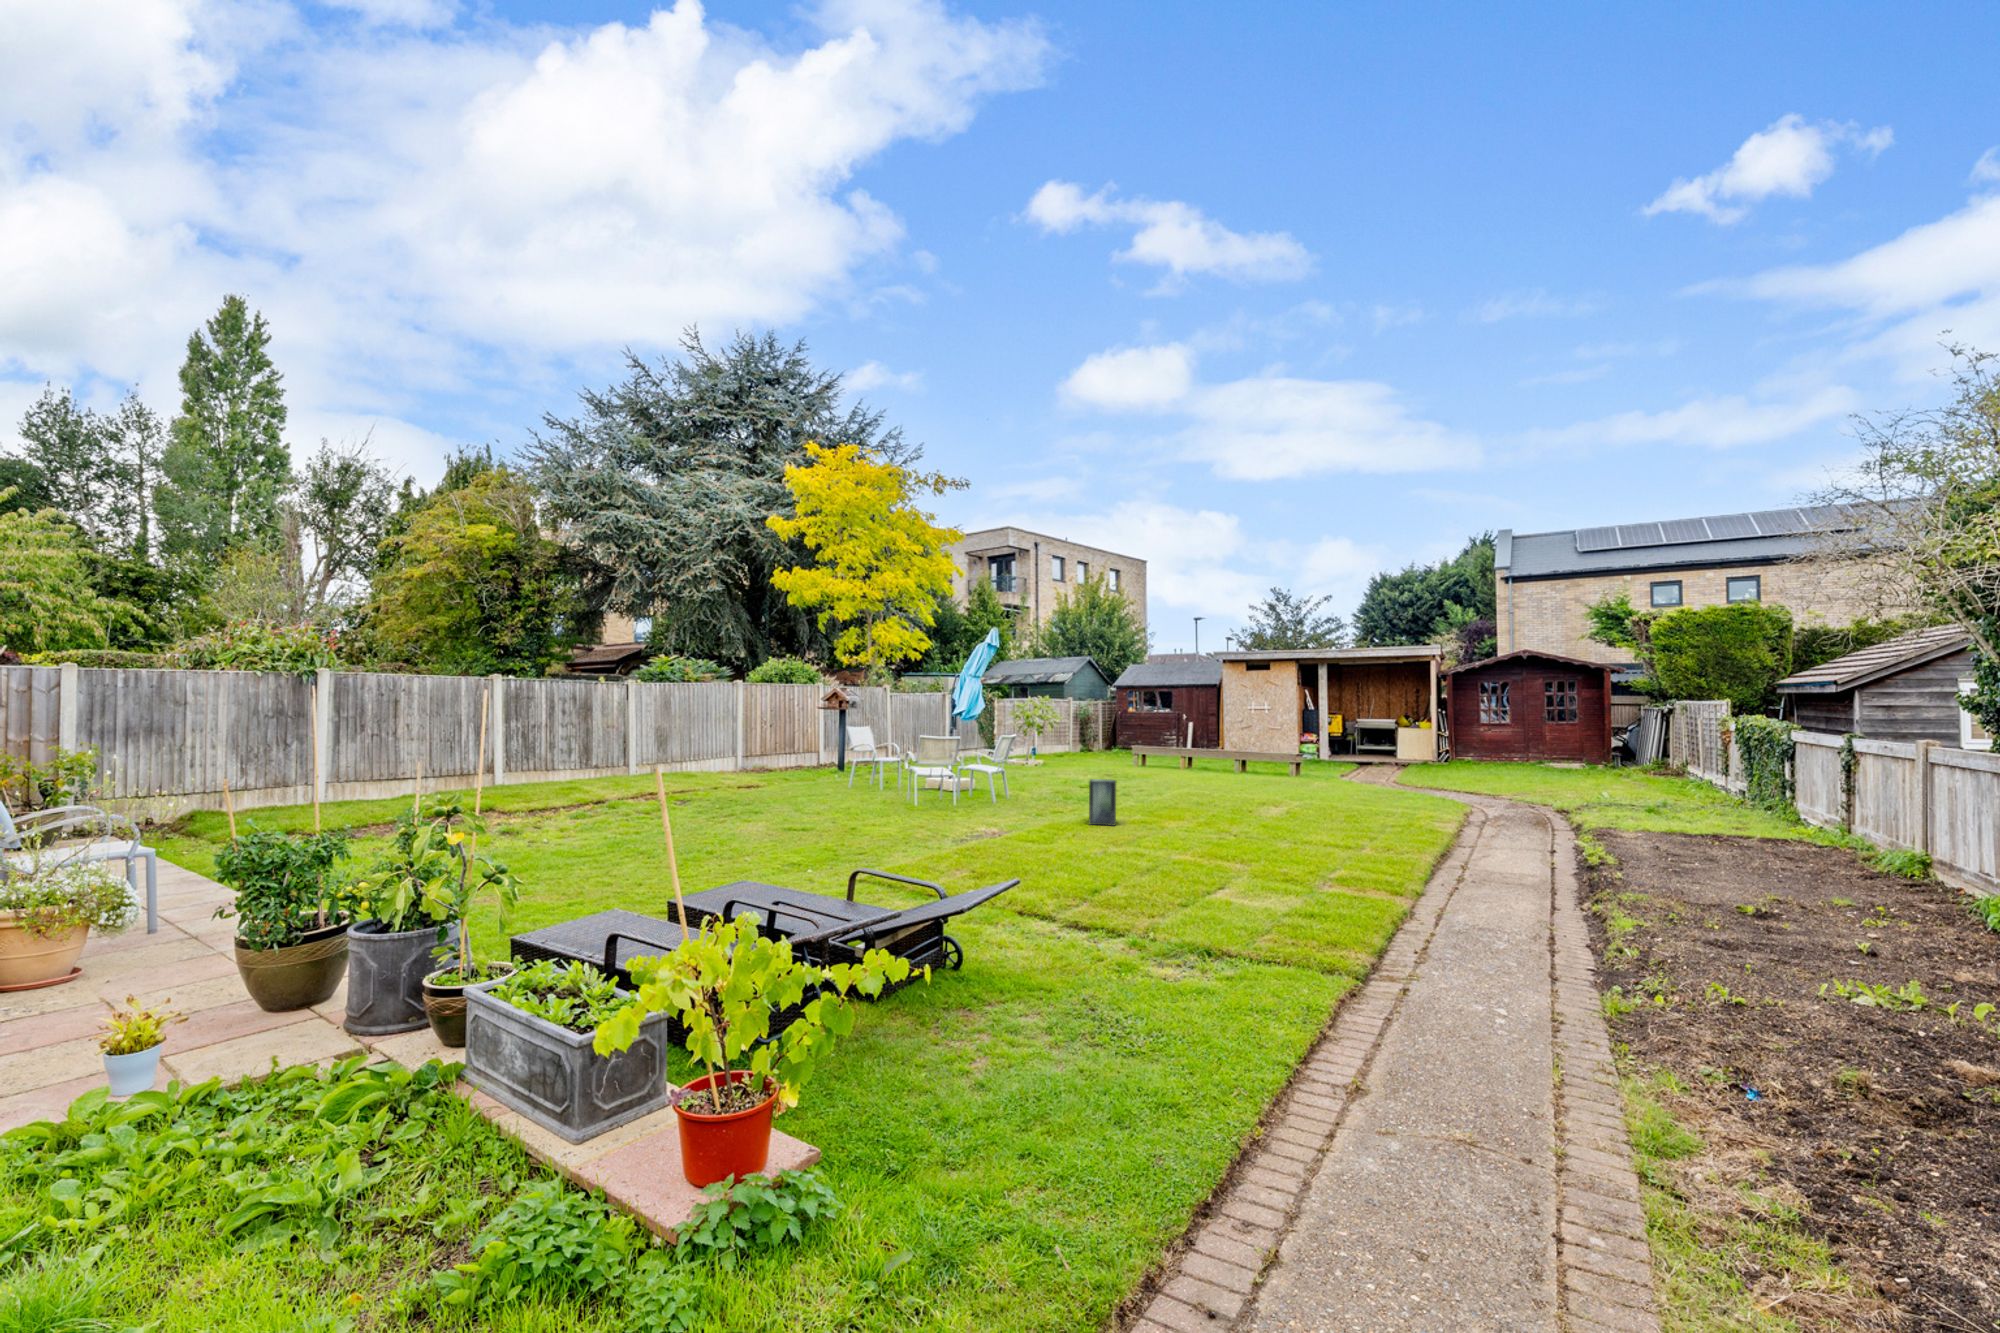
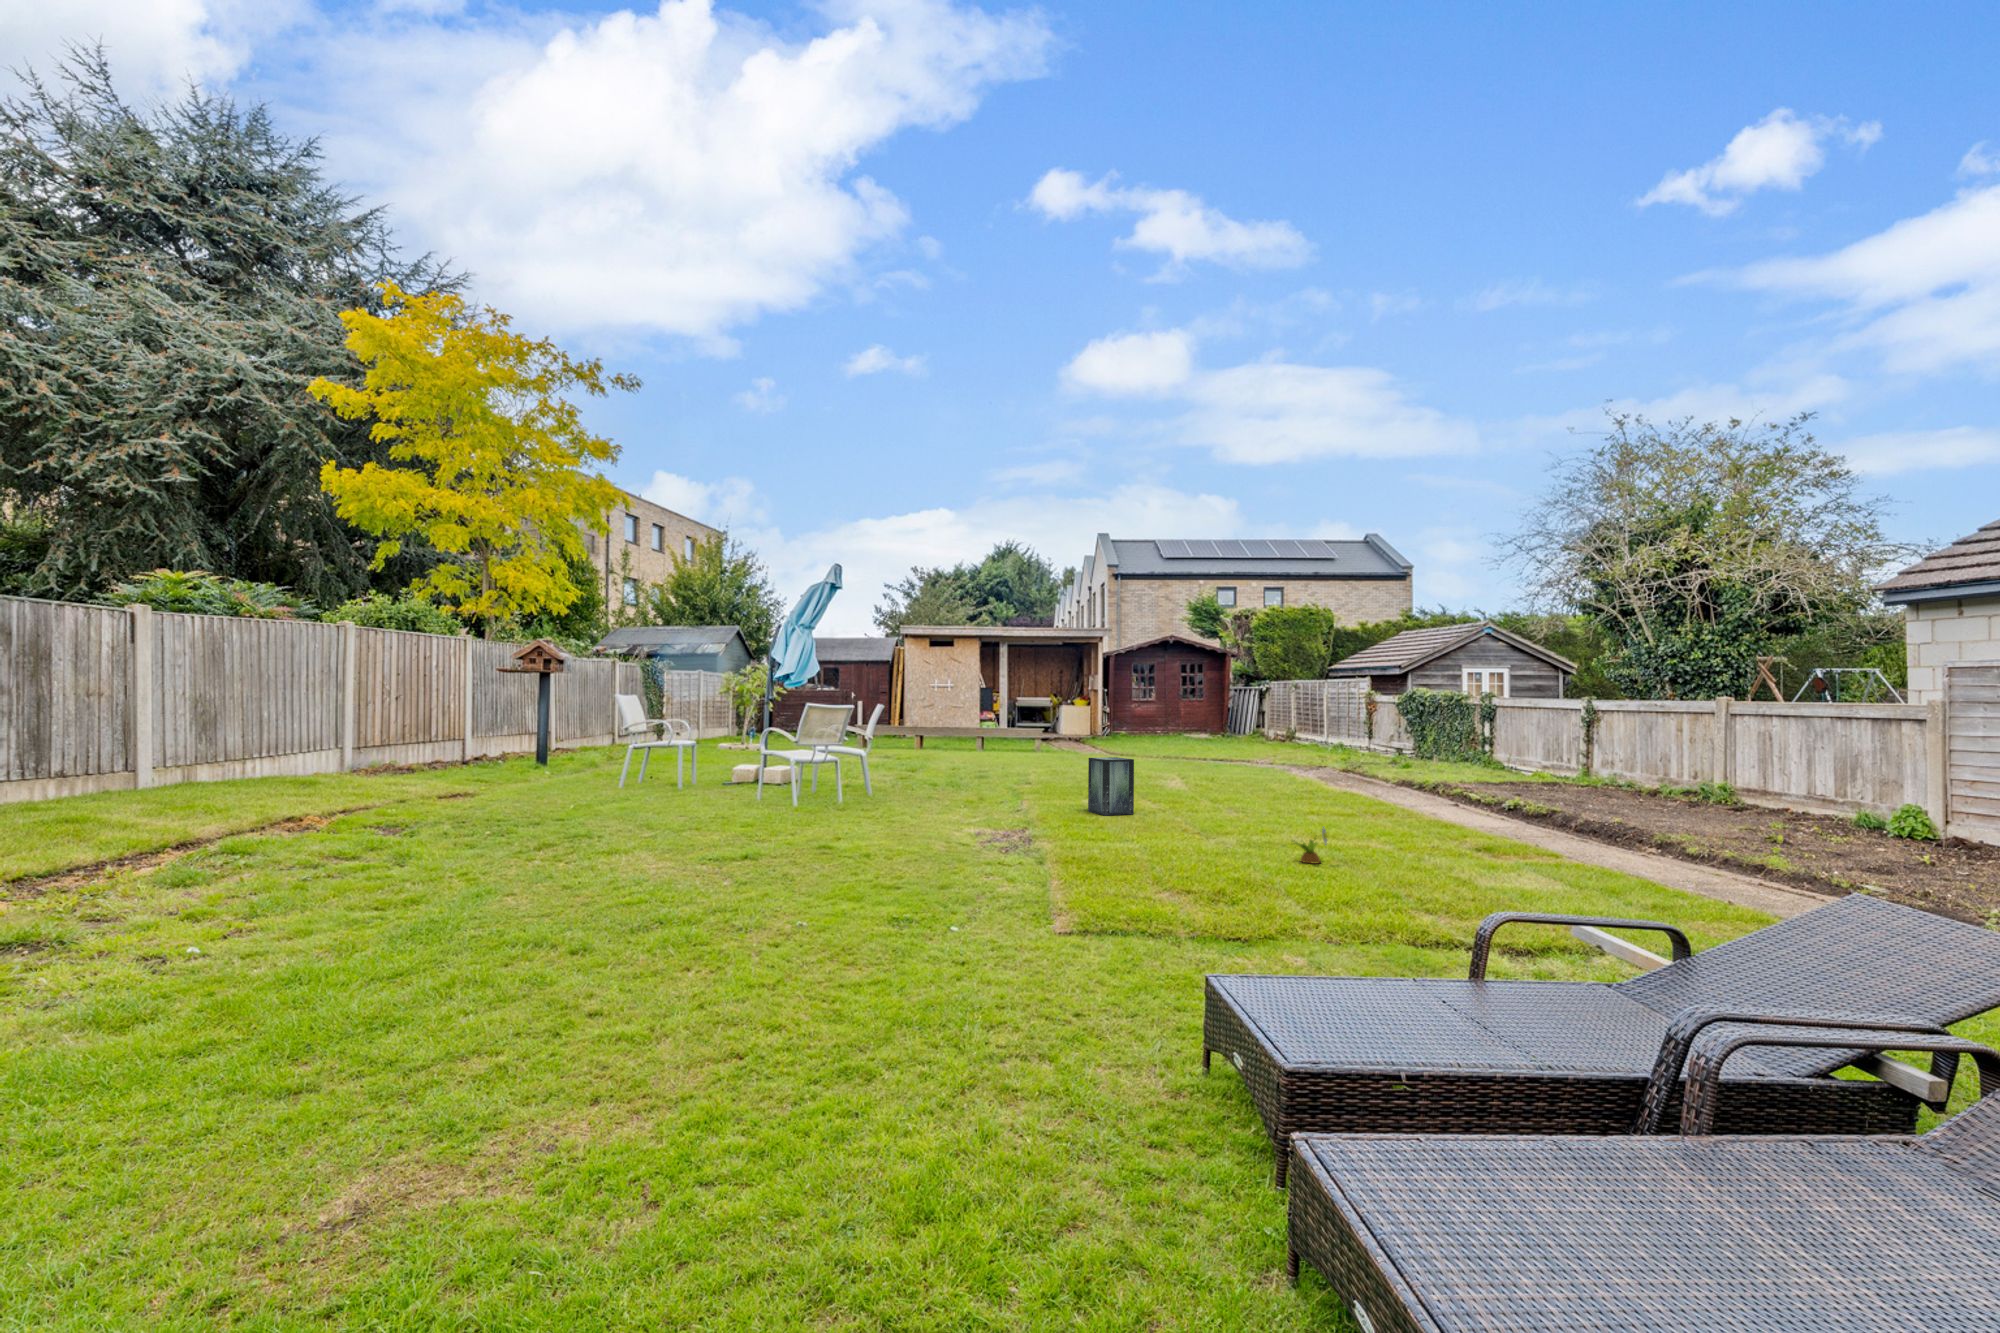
decorative plant: none [1088,838,1116,866] -> present [1293,827,1327,863]

